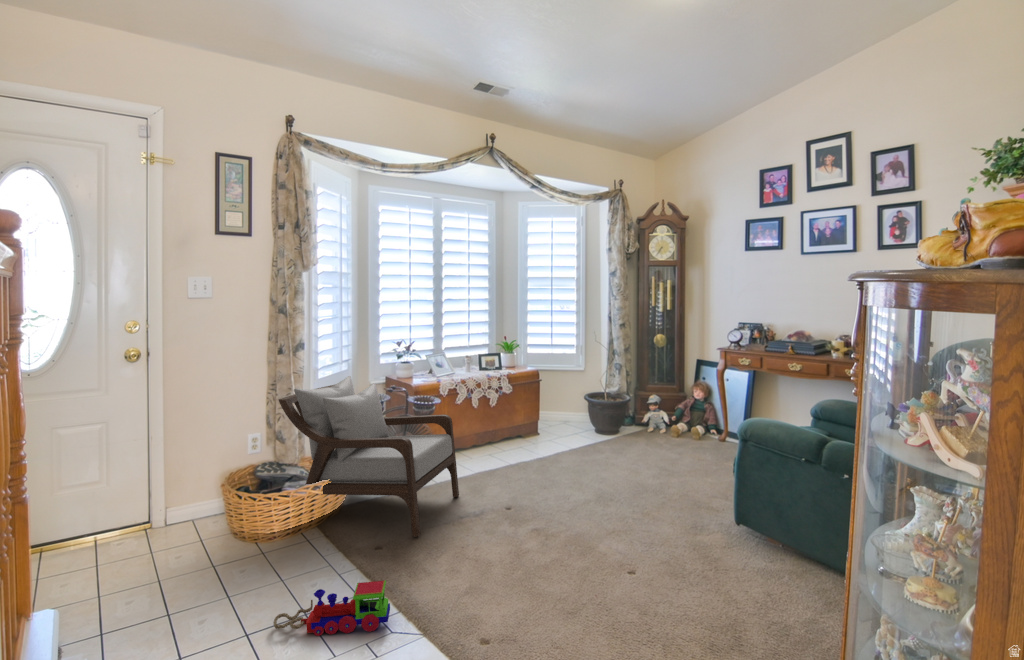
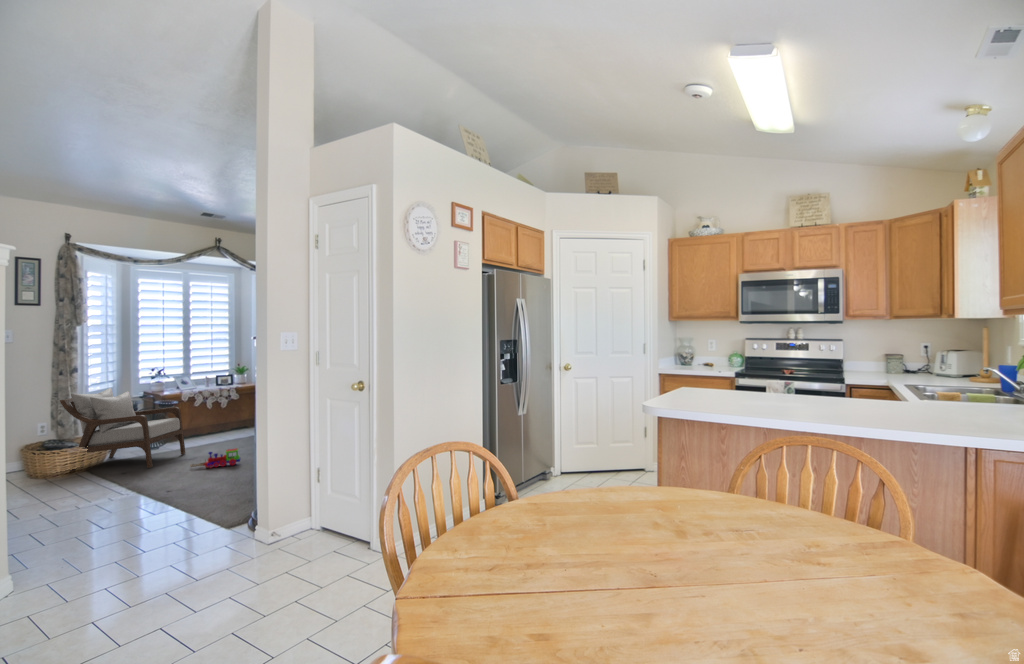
toy train: present [274,580,390,636] -> present [190,448,240,468]

